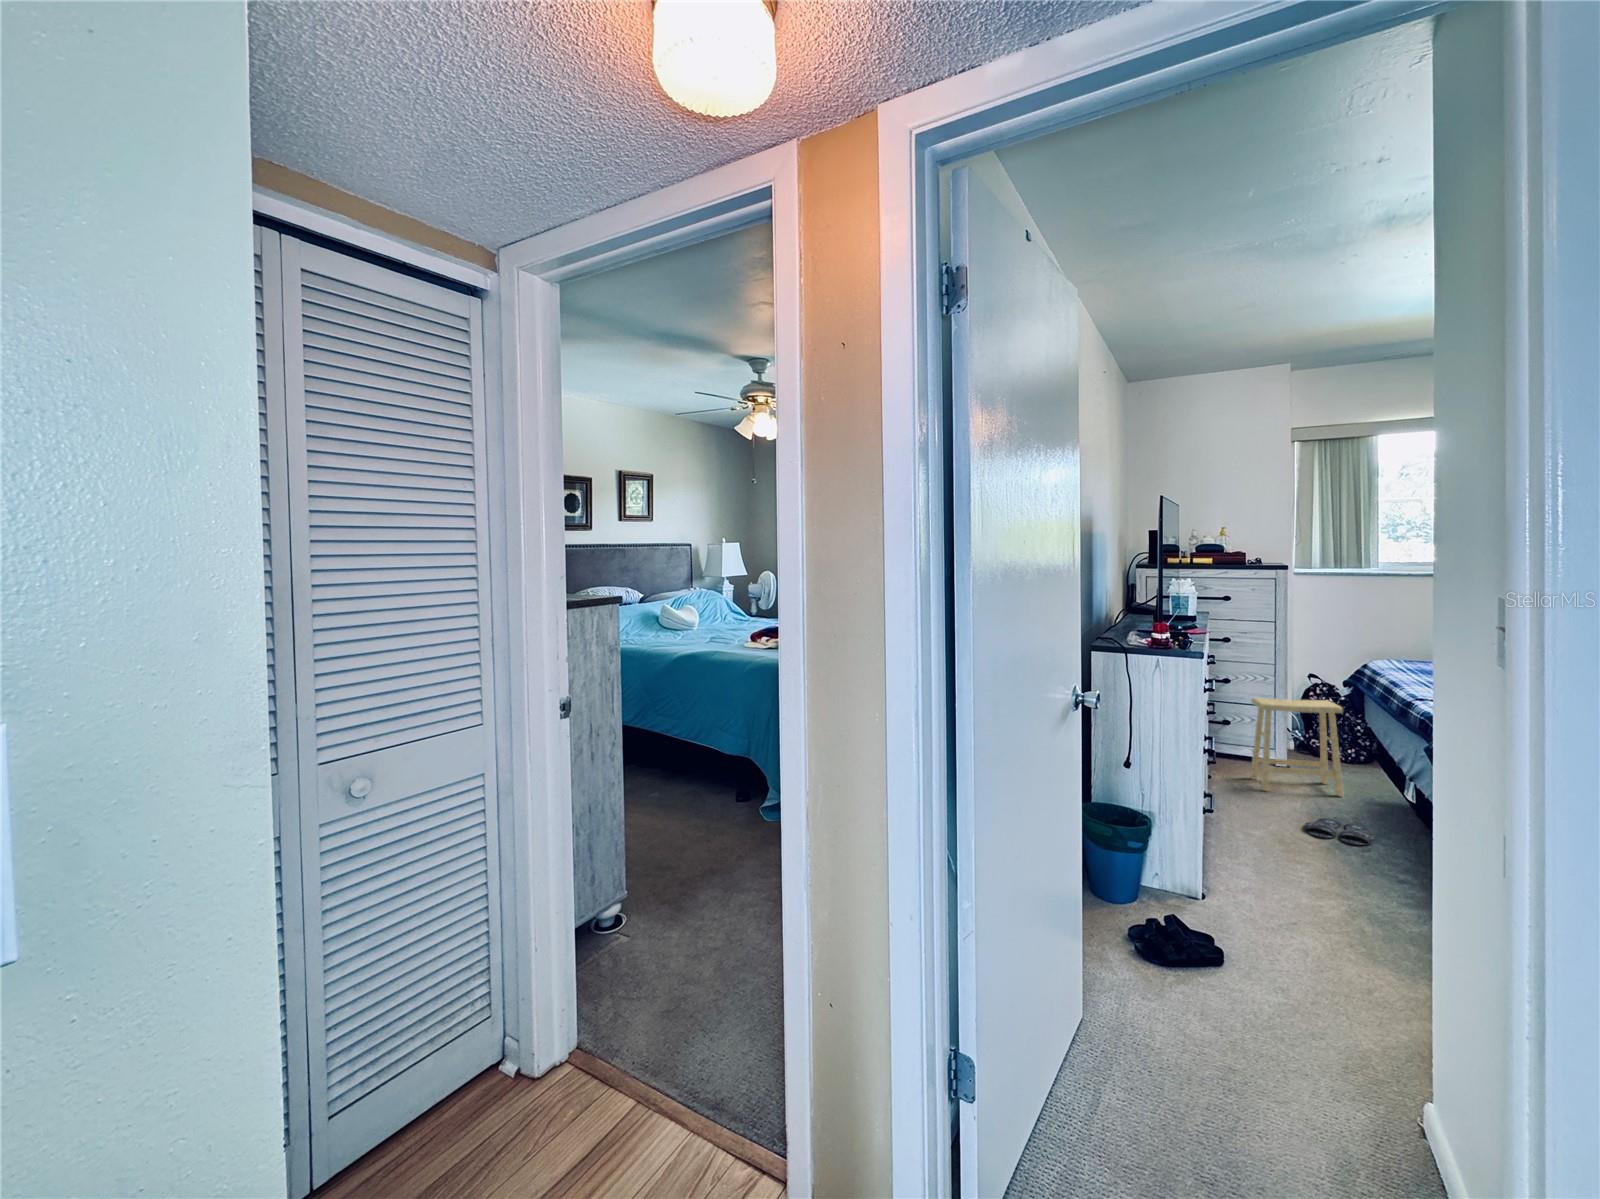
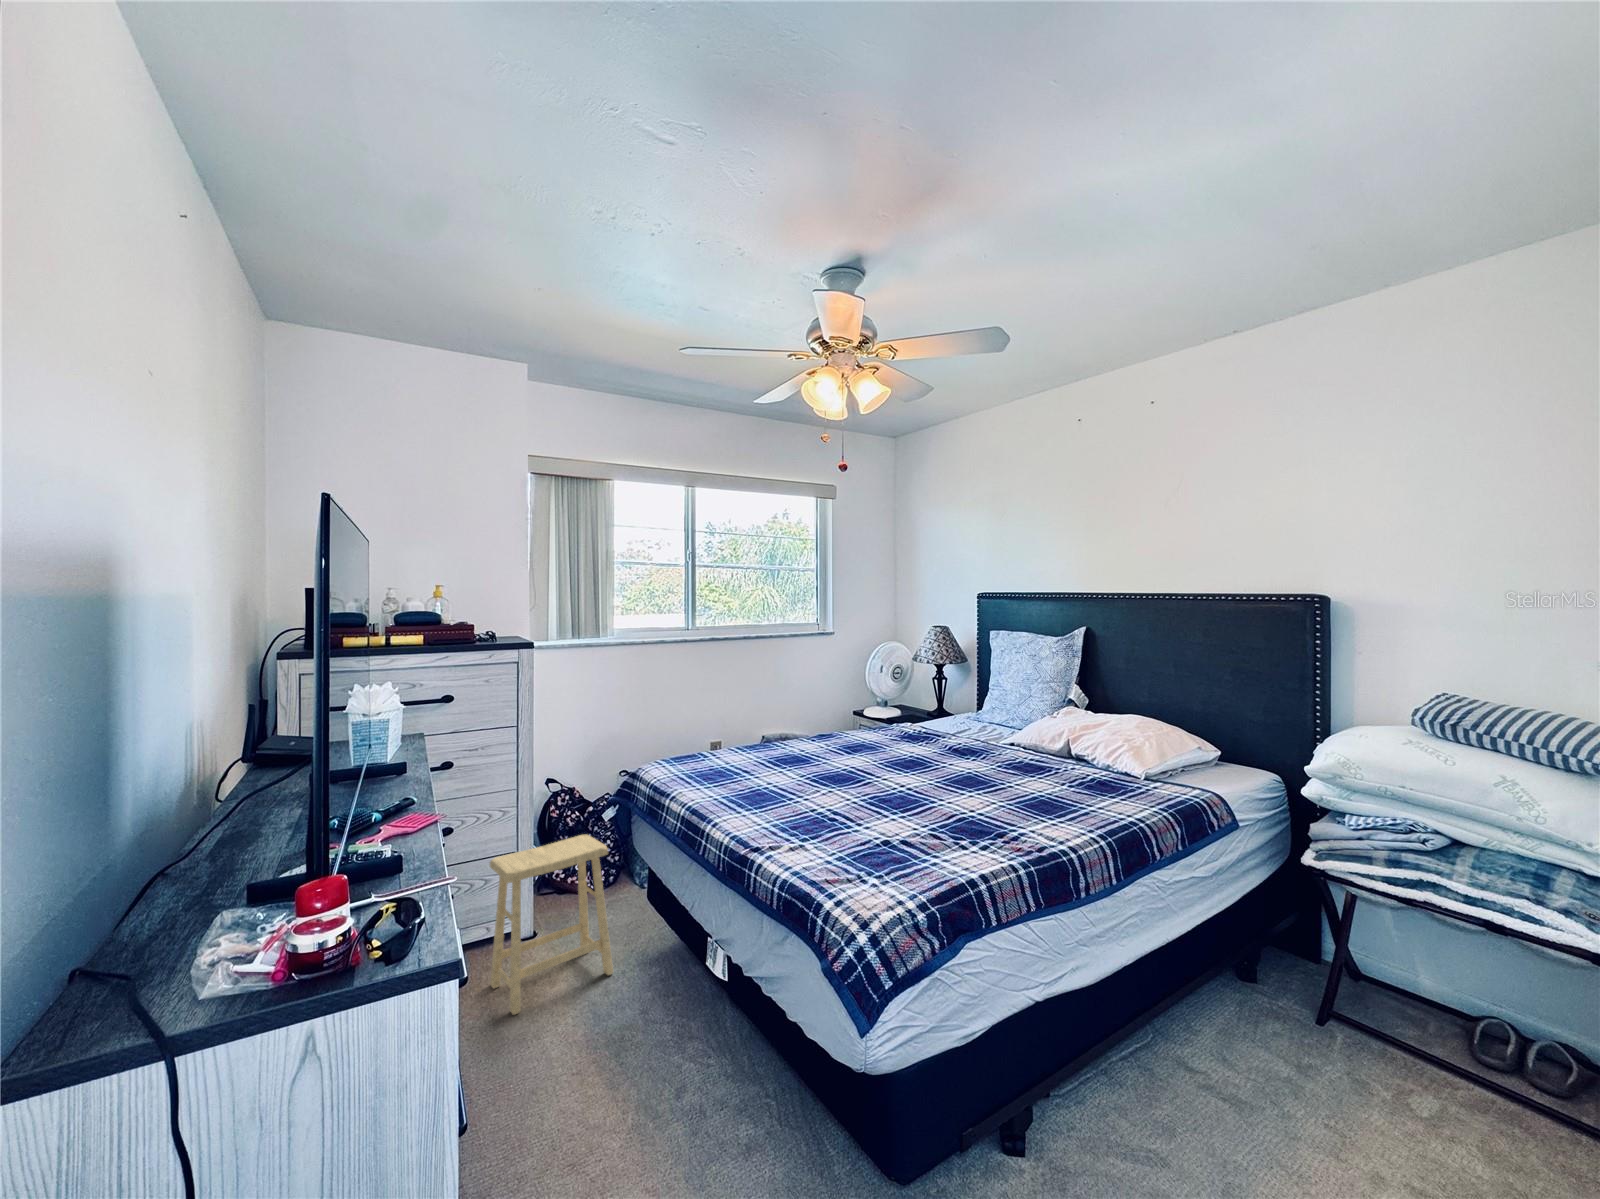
slippers: present [1305,818,1375,845] -> none [588,1038,677,1115]

